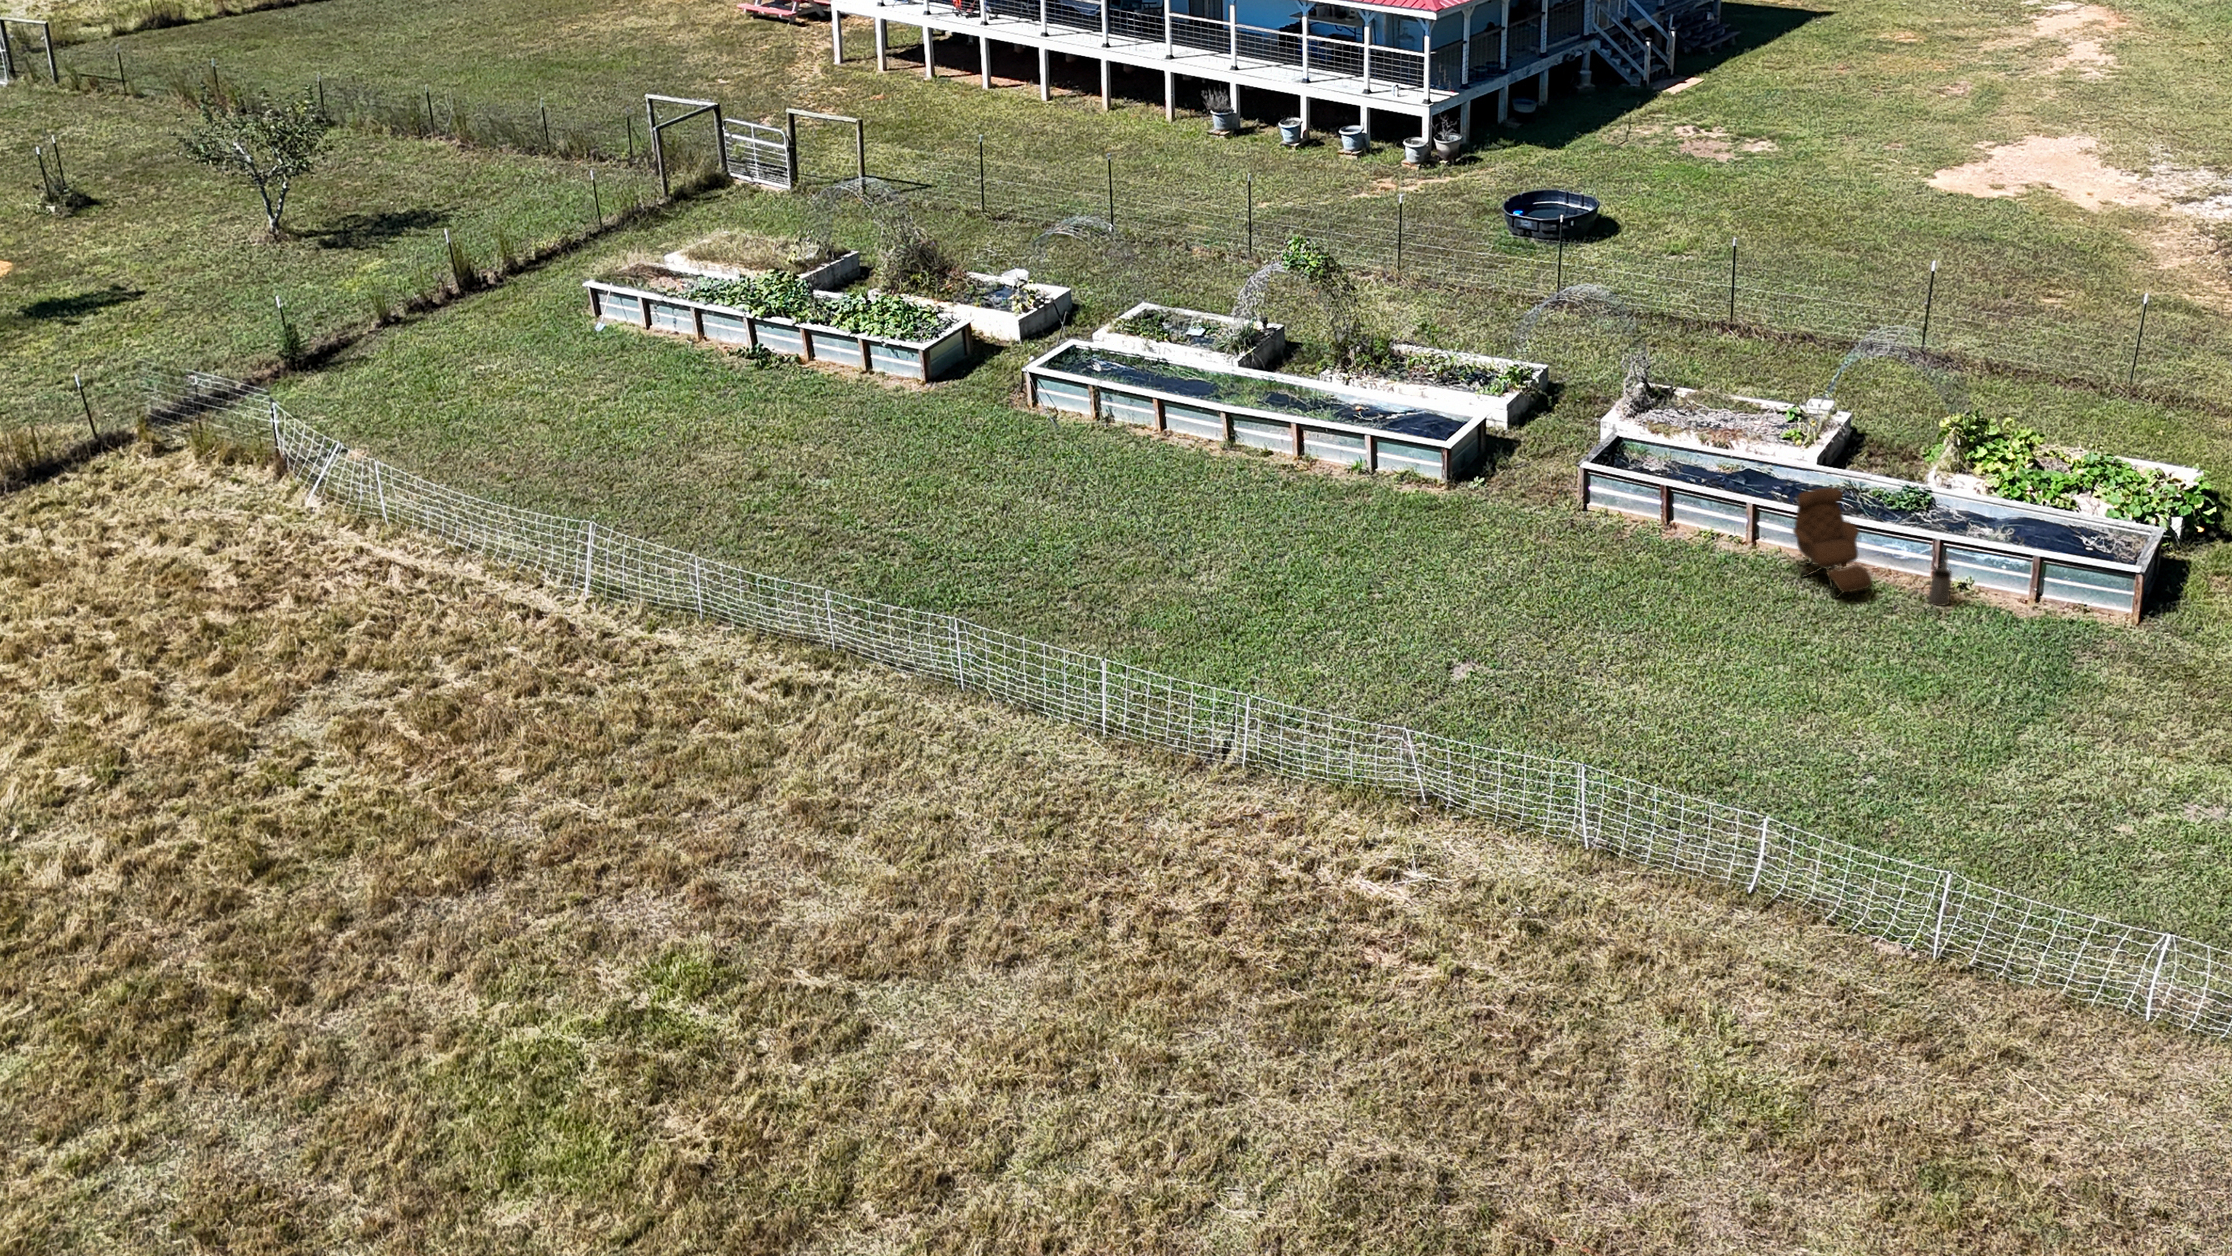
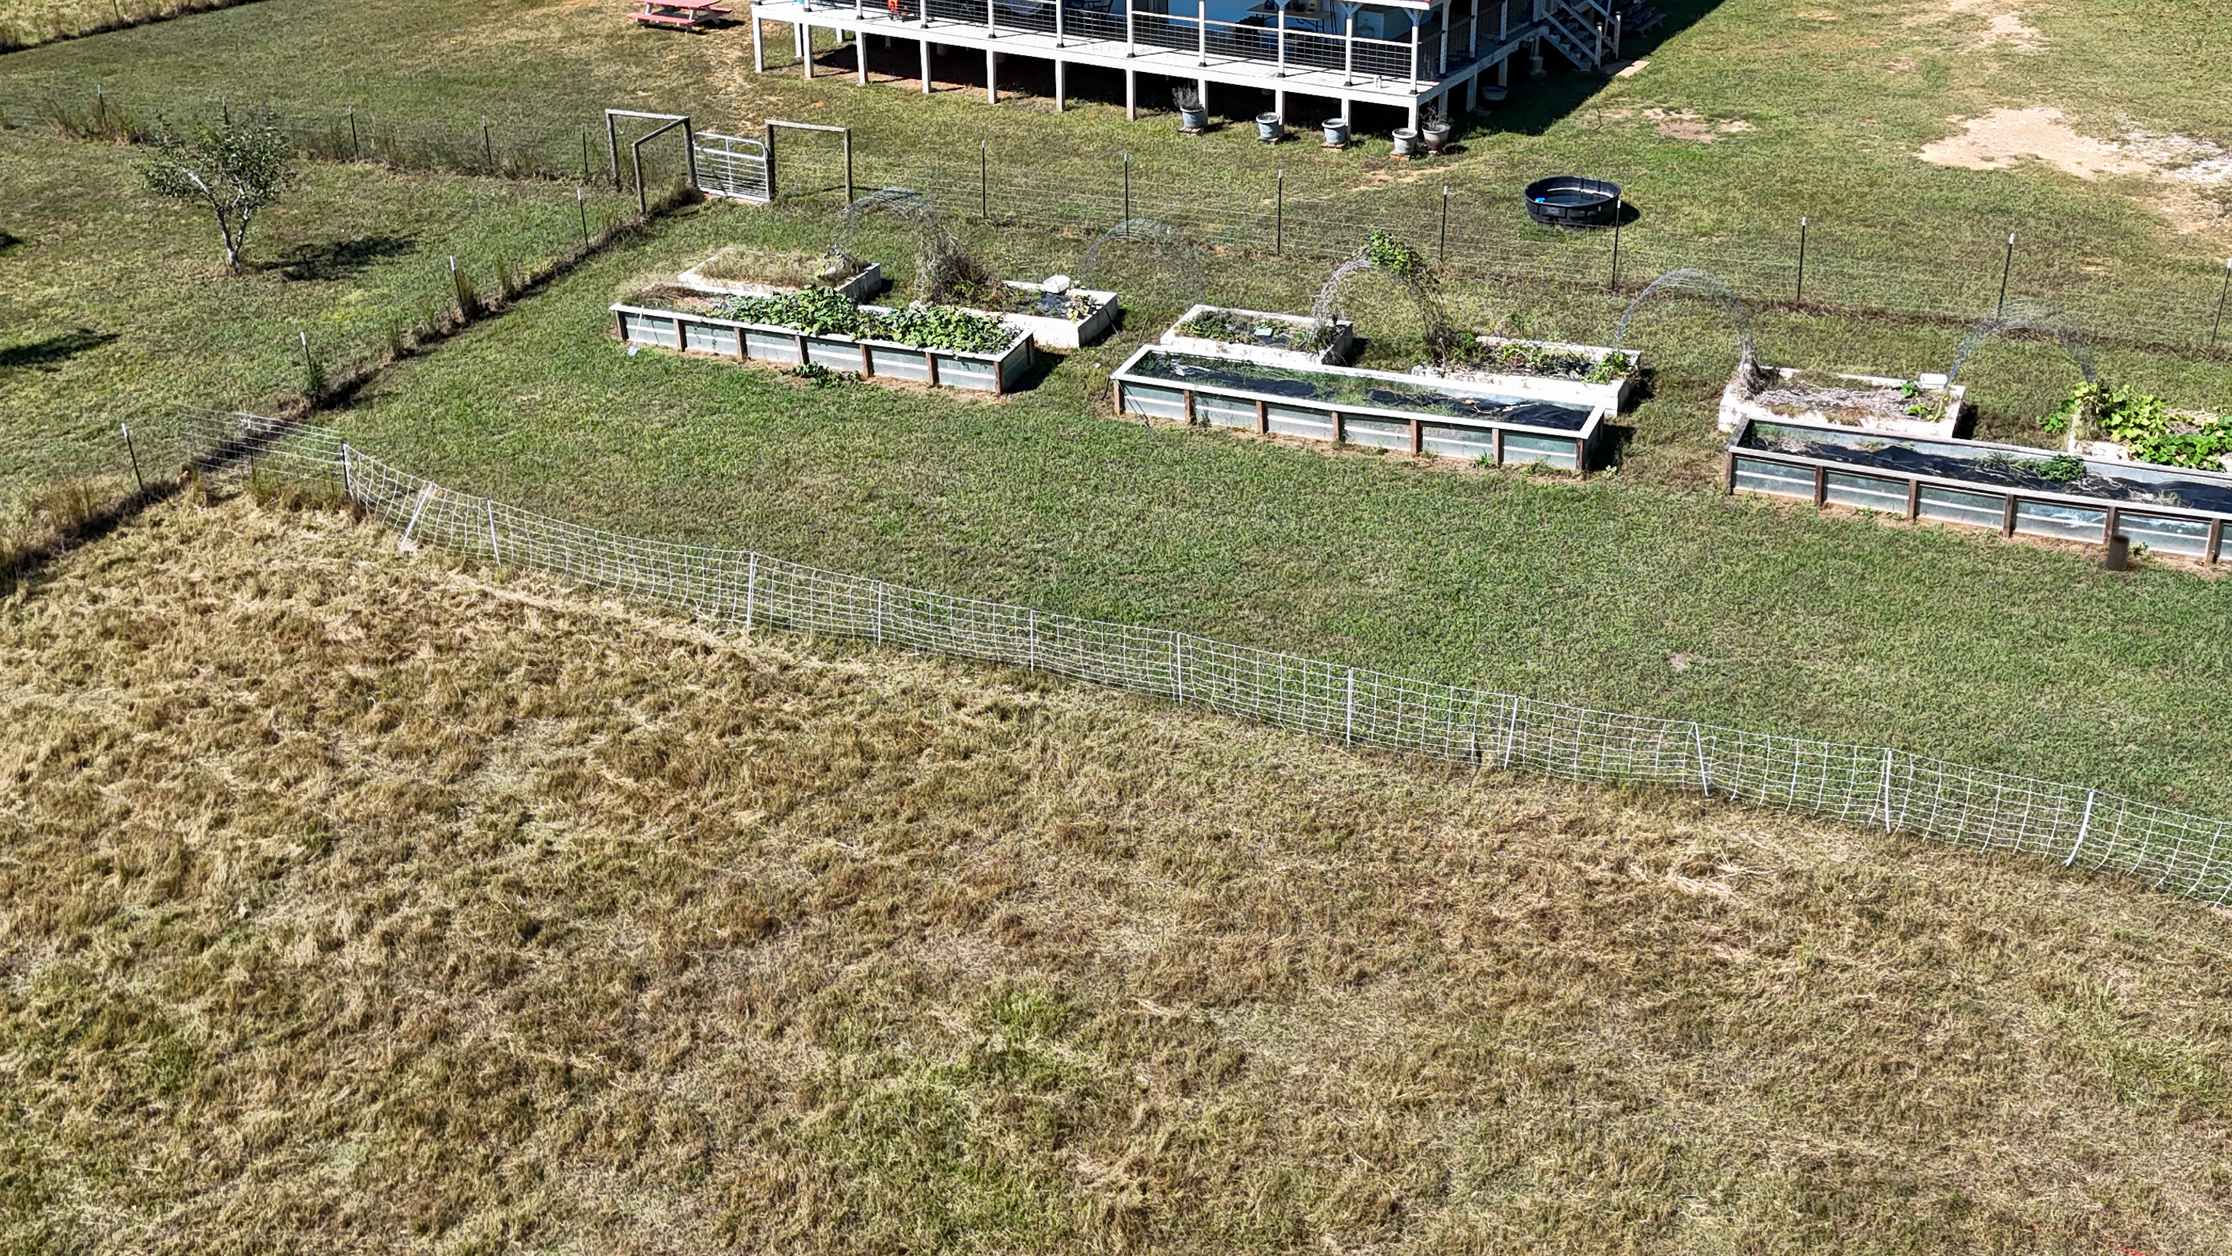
lounge chair: present [1793,487,1872,597] -> none [1964,459,2052,571]

